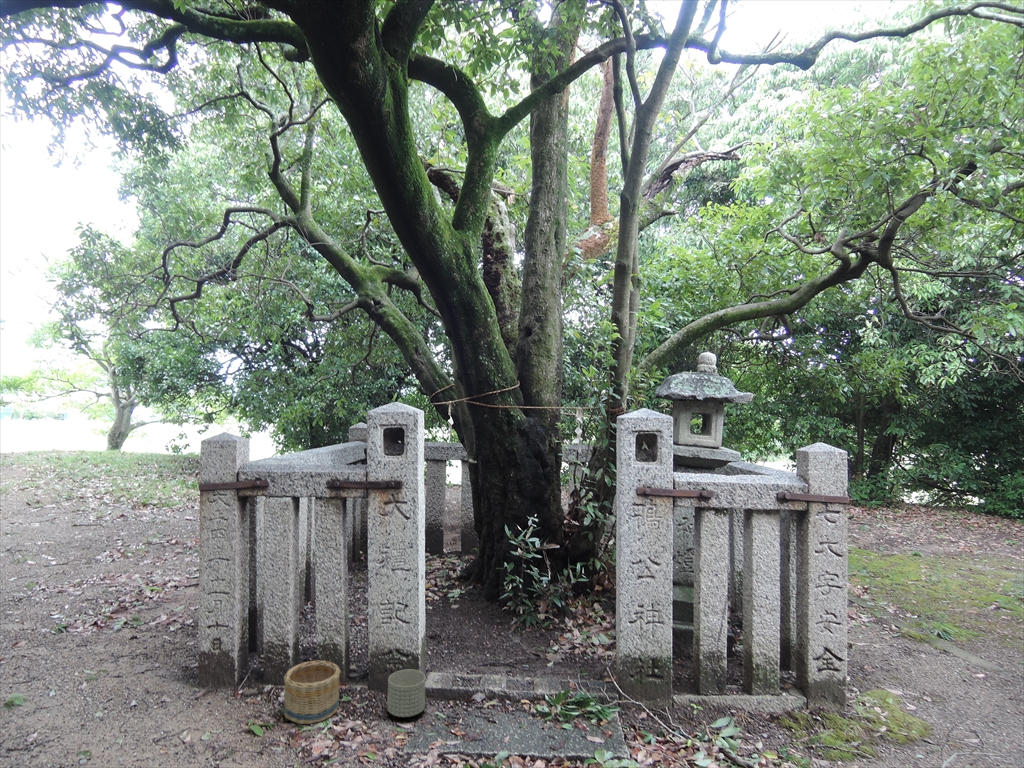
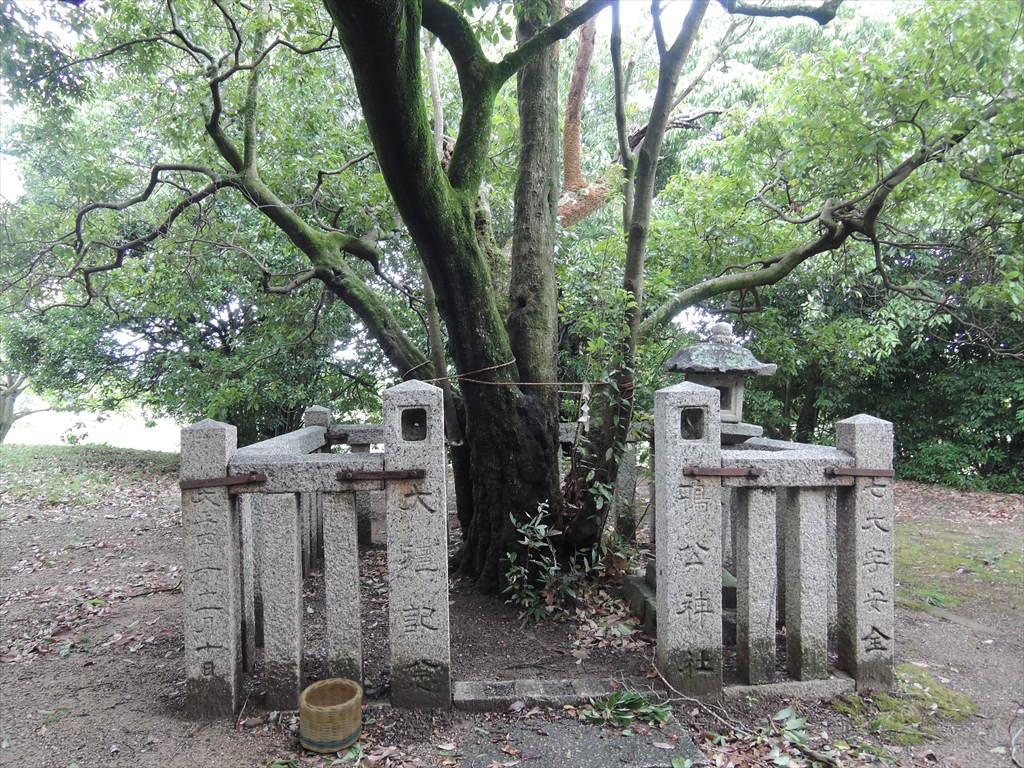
planter: present [388,669,425,717] -> none [420,681,461,735]

